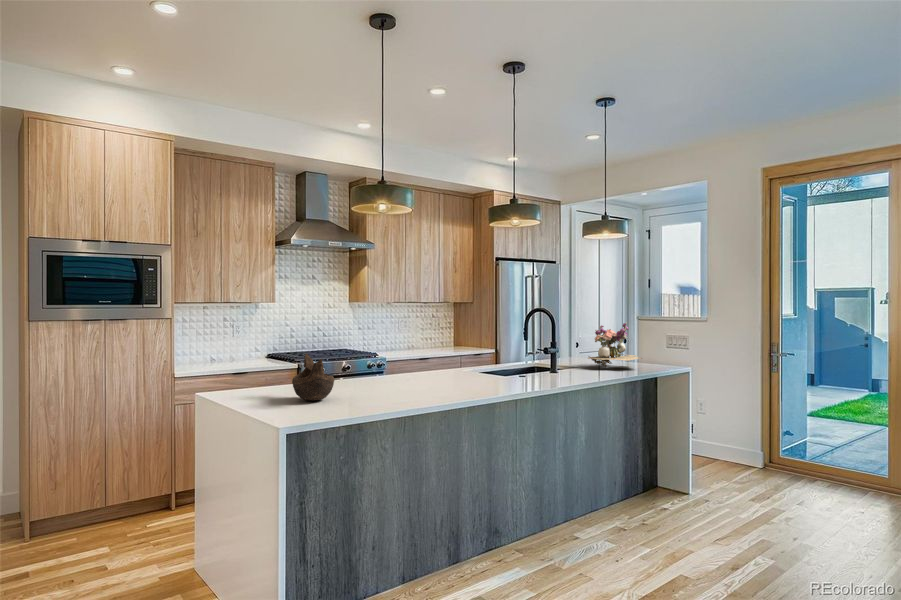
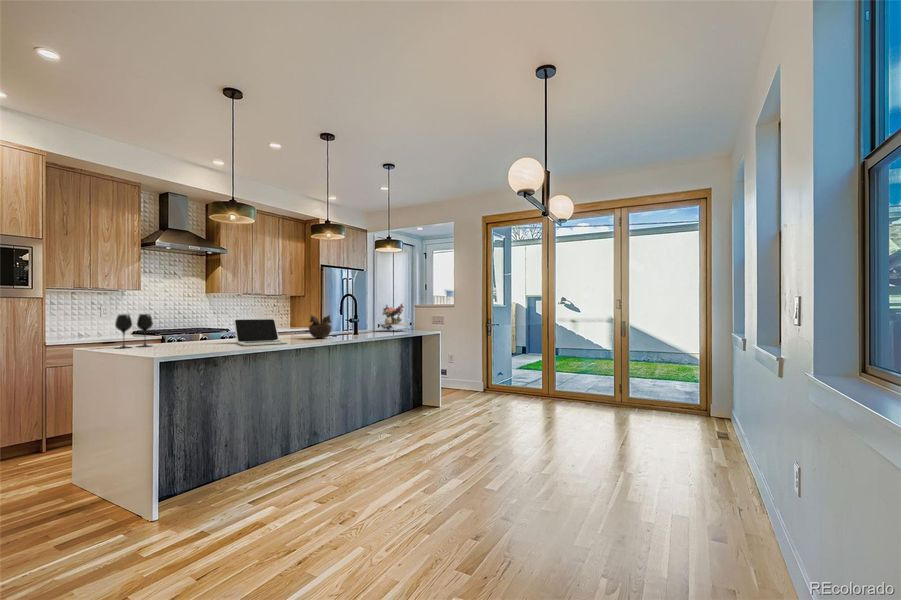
wine glass: none [239,347,284,395] -> present [115,314,153,348]
laptop: none [383,353,458,400] -> present [234,318,288,346]
decorative bowl: present [292,354,334,400] -> present [309,315,331,338]

